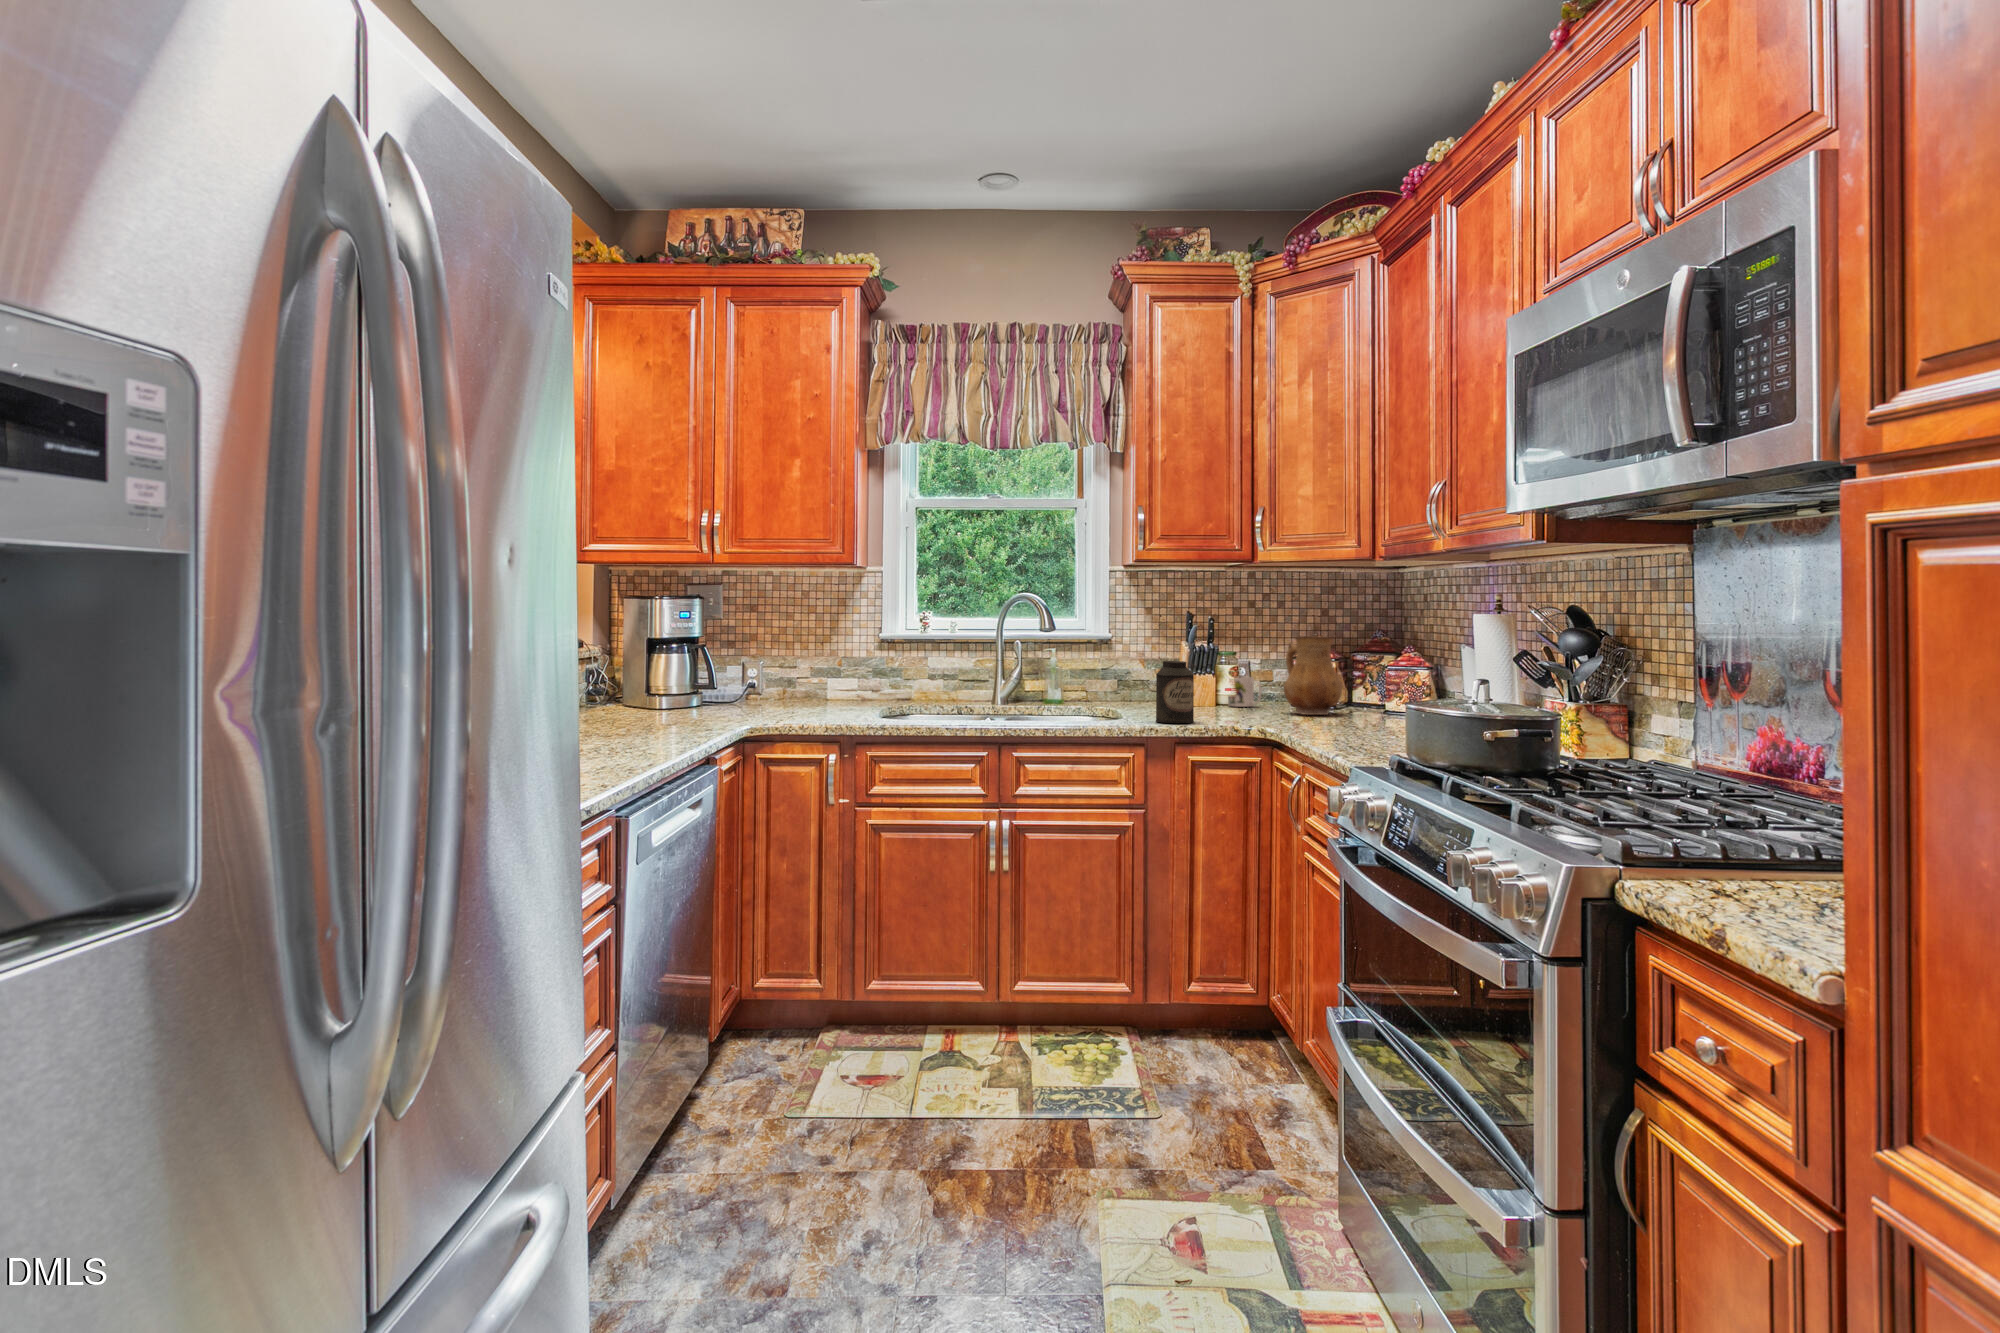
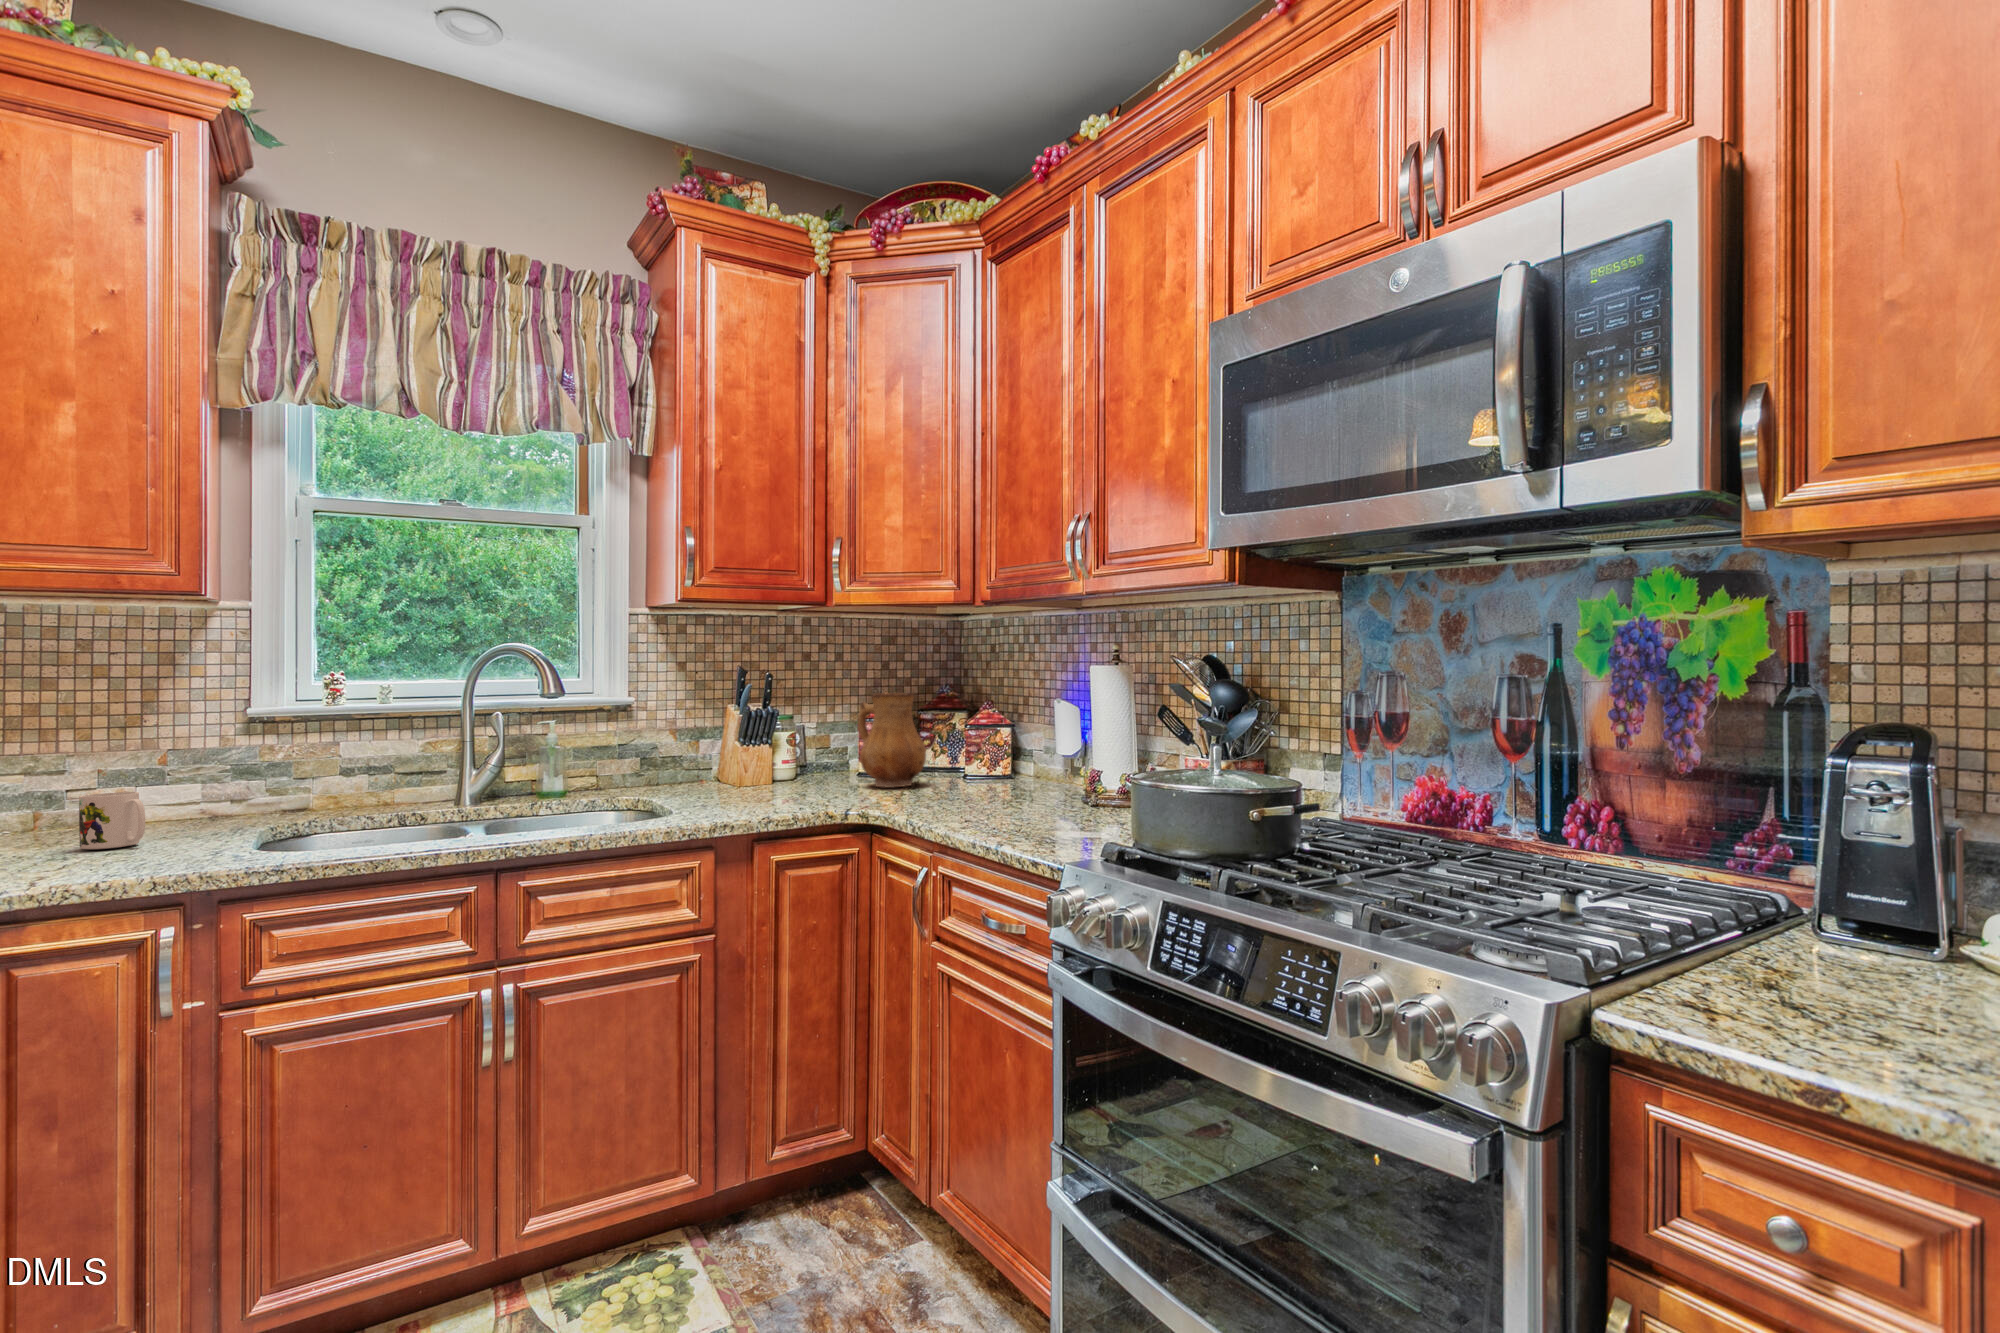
canister: present [1156,661,1194,723] -> none [720,732,772,815]
mug: present [1228,677,1261,707] -> present [79,792,145,849]

